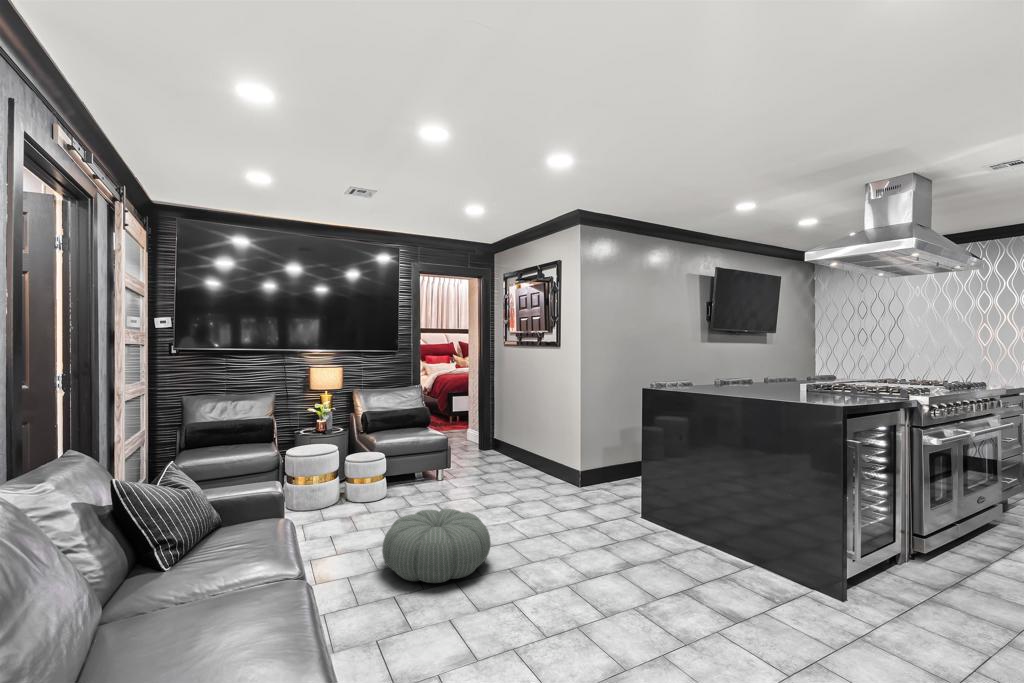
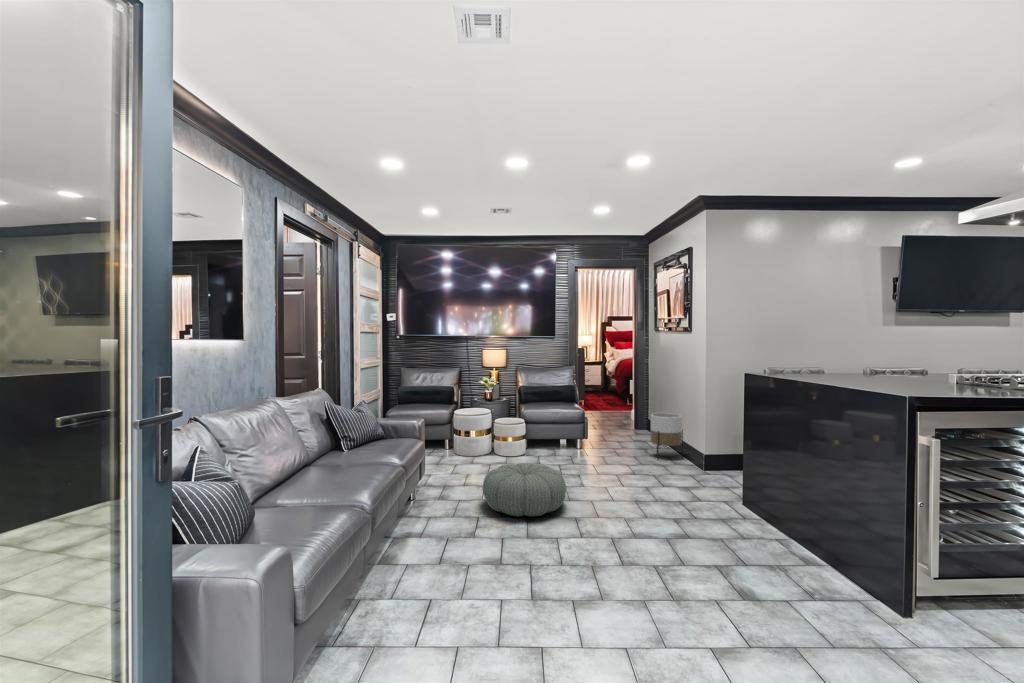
planter: none [518,431,550,483] -> present [650,413,683,459]

